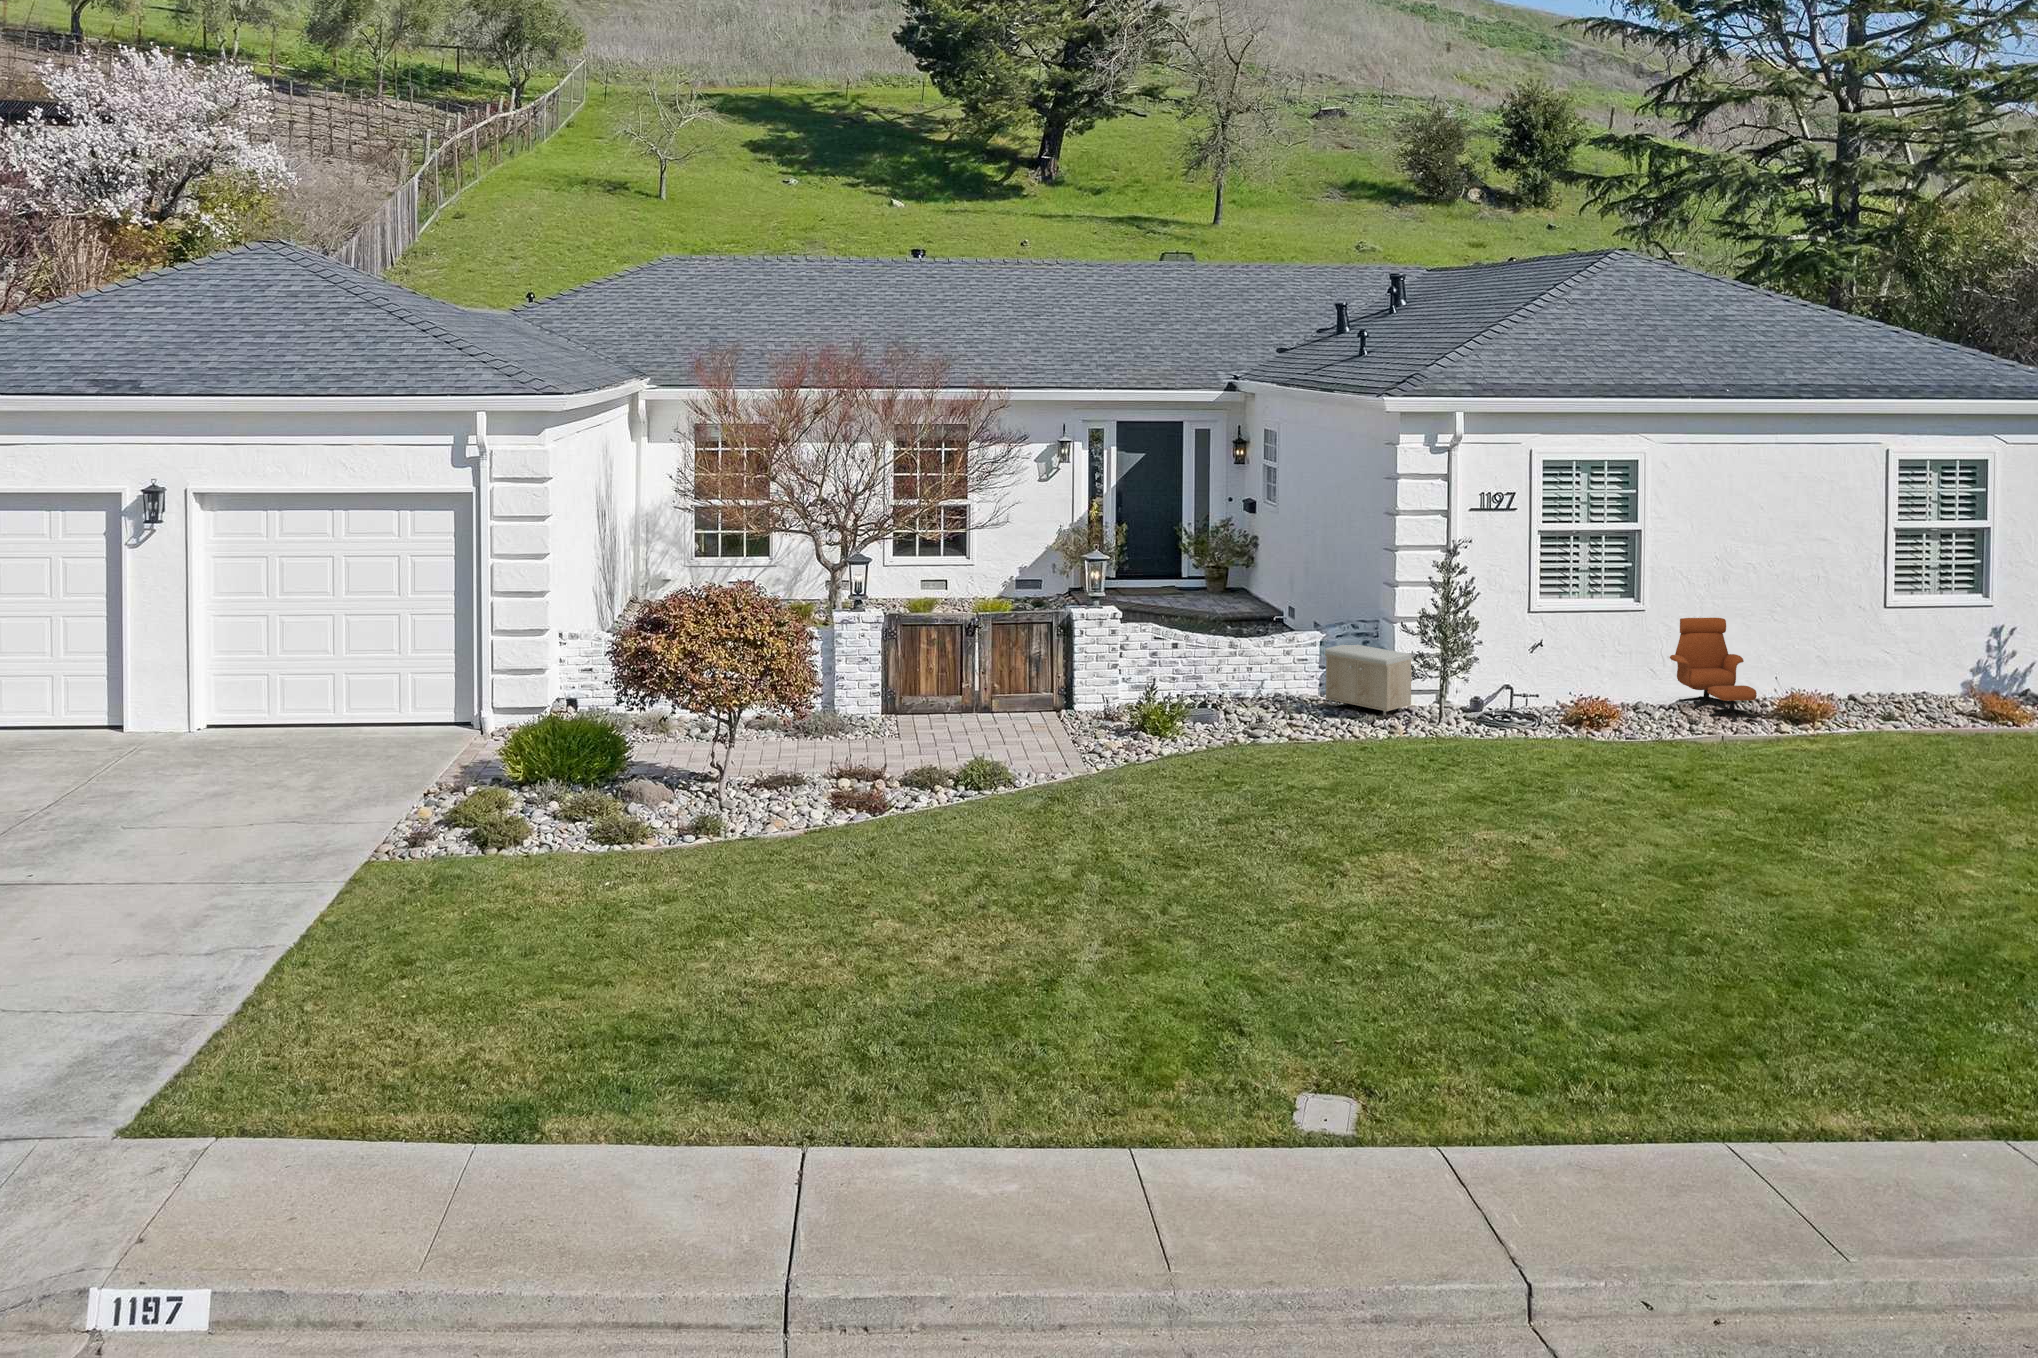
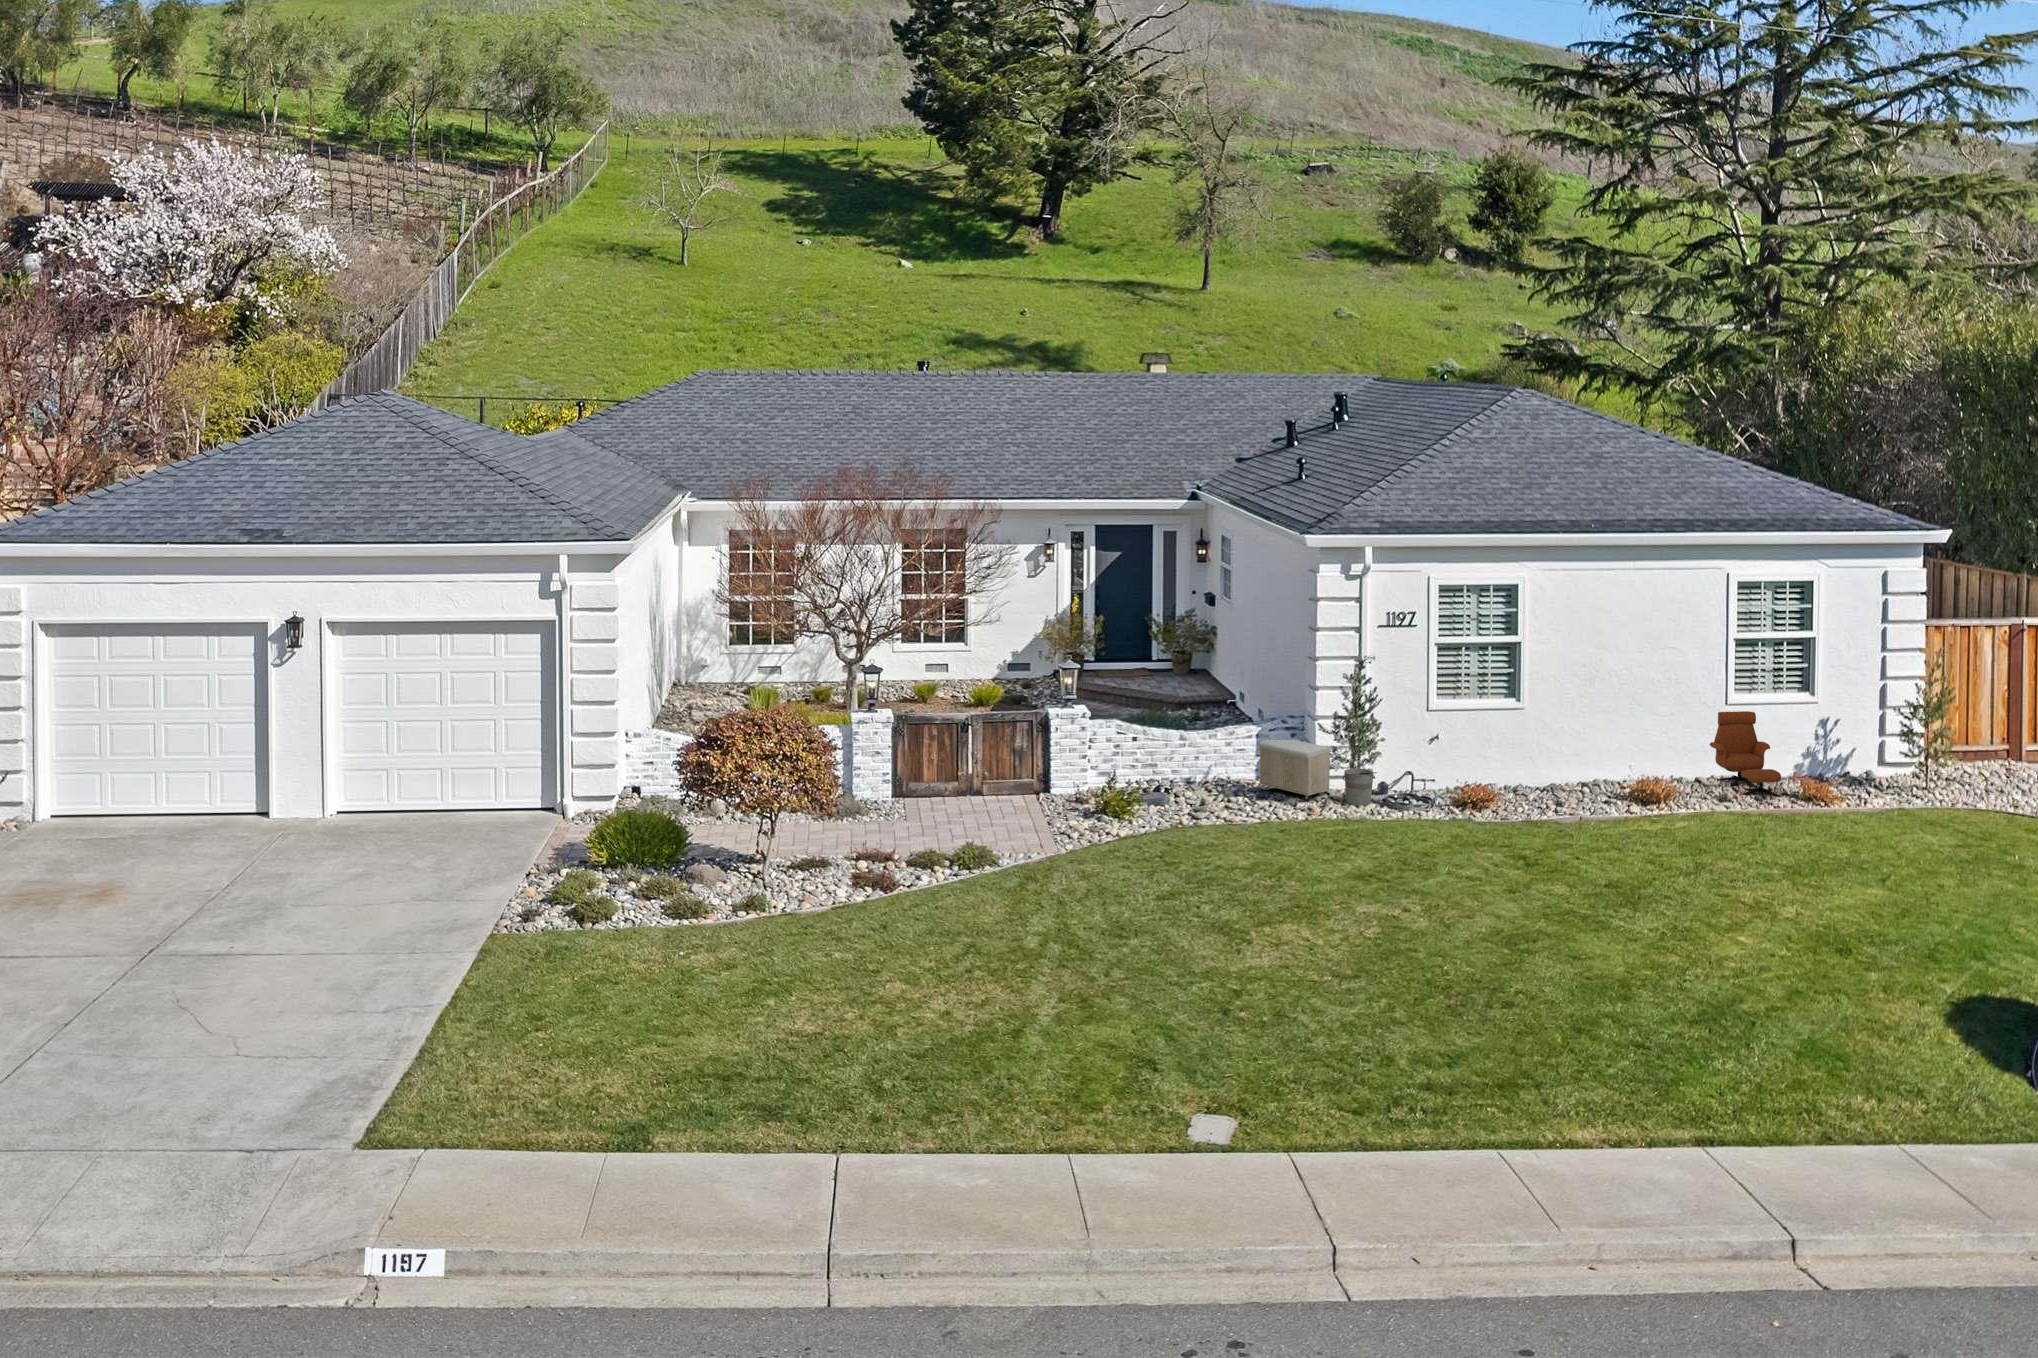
lounge chair: present [1670,618,1757,721] -> present [1710,711,1781,799]
bucket: none [1429,679,1471,722] -> present [1343,768,1377,805]

